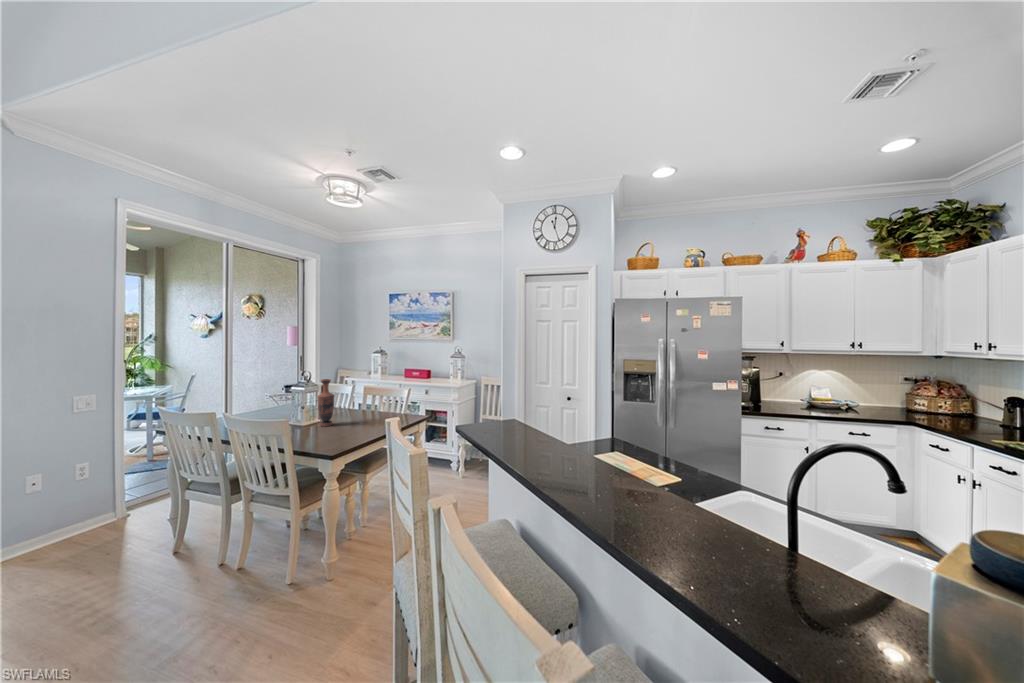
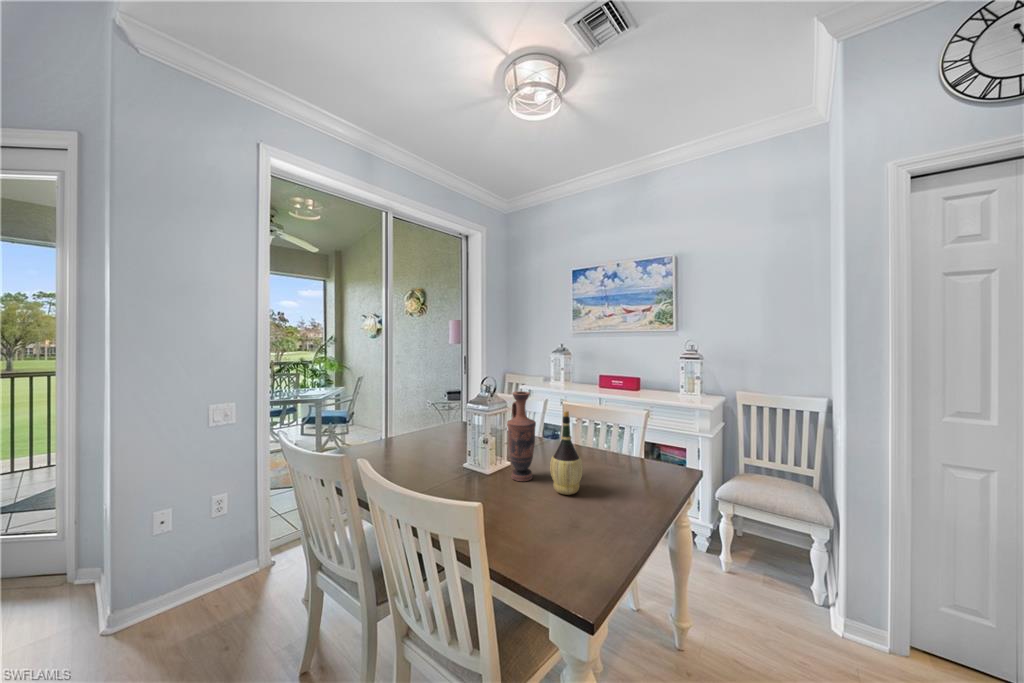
wine bottle: none [340,388,357,429] -> present [550,411,583,495]

